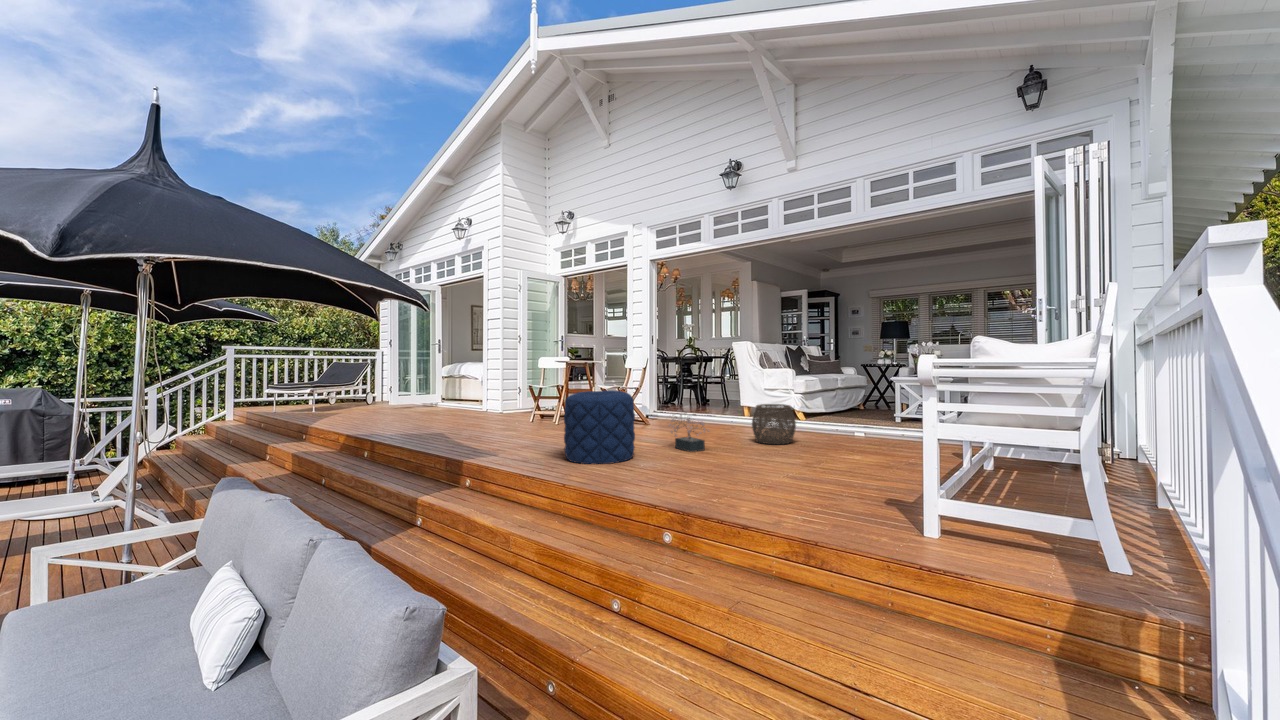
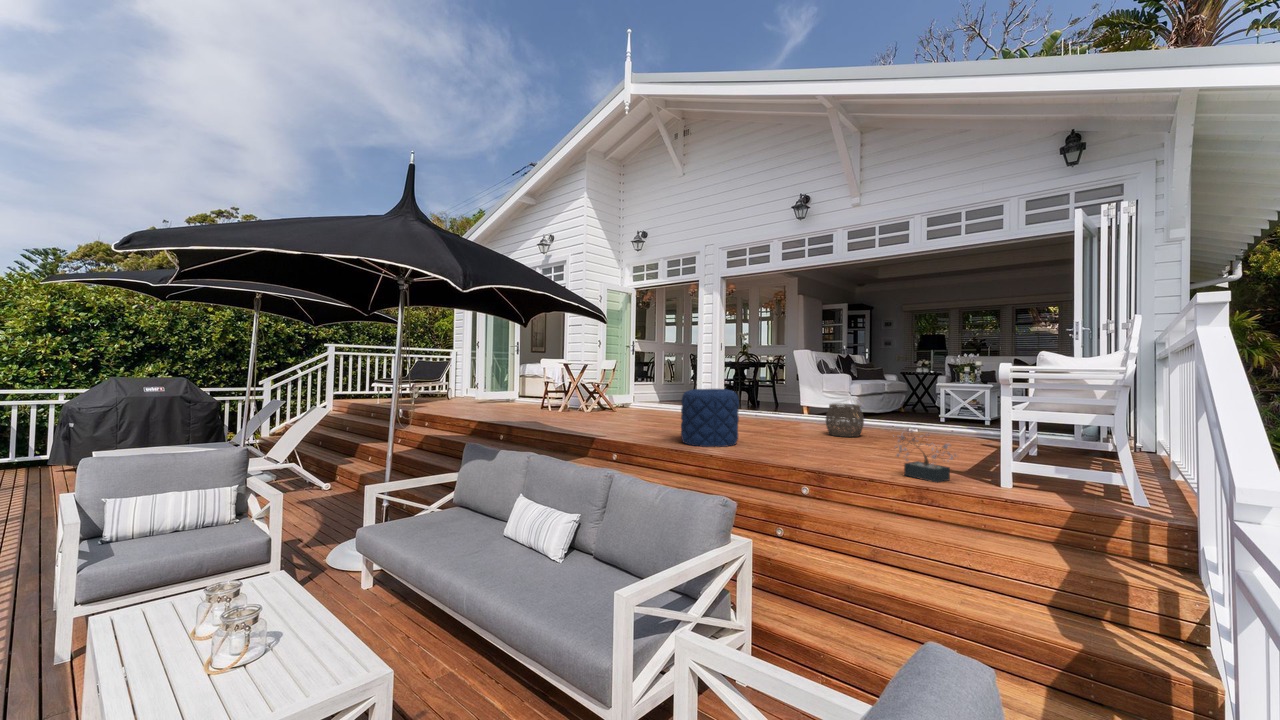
decorative plant: present [669,410,709,452] -> present [895,428,956,483]

